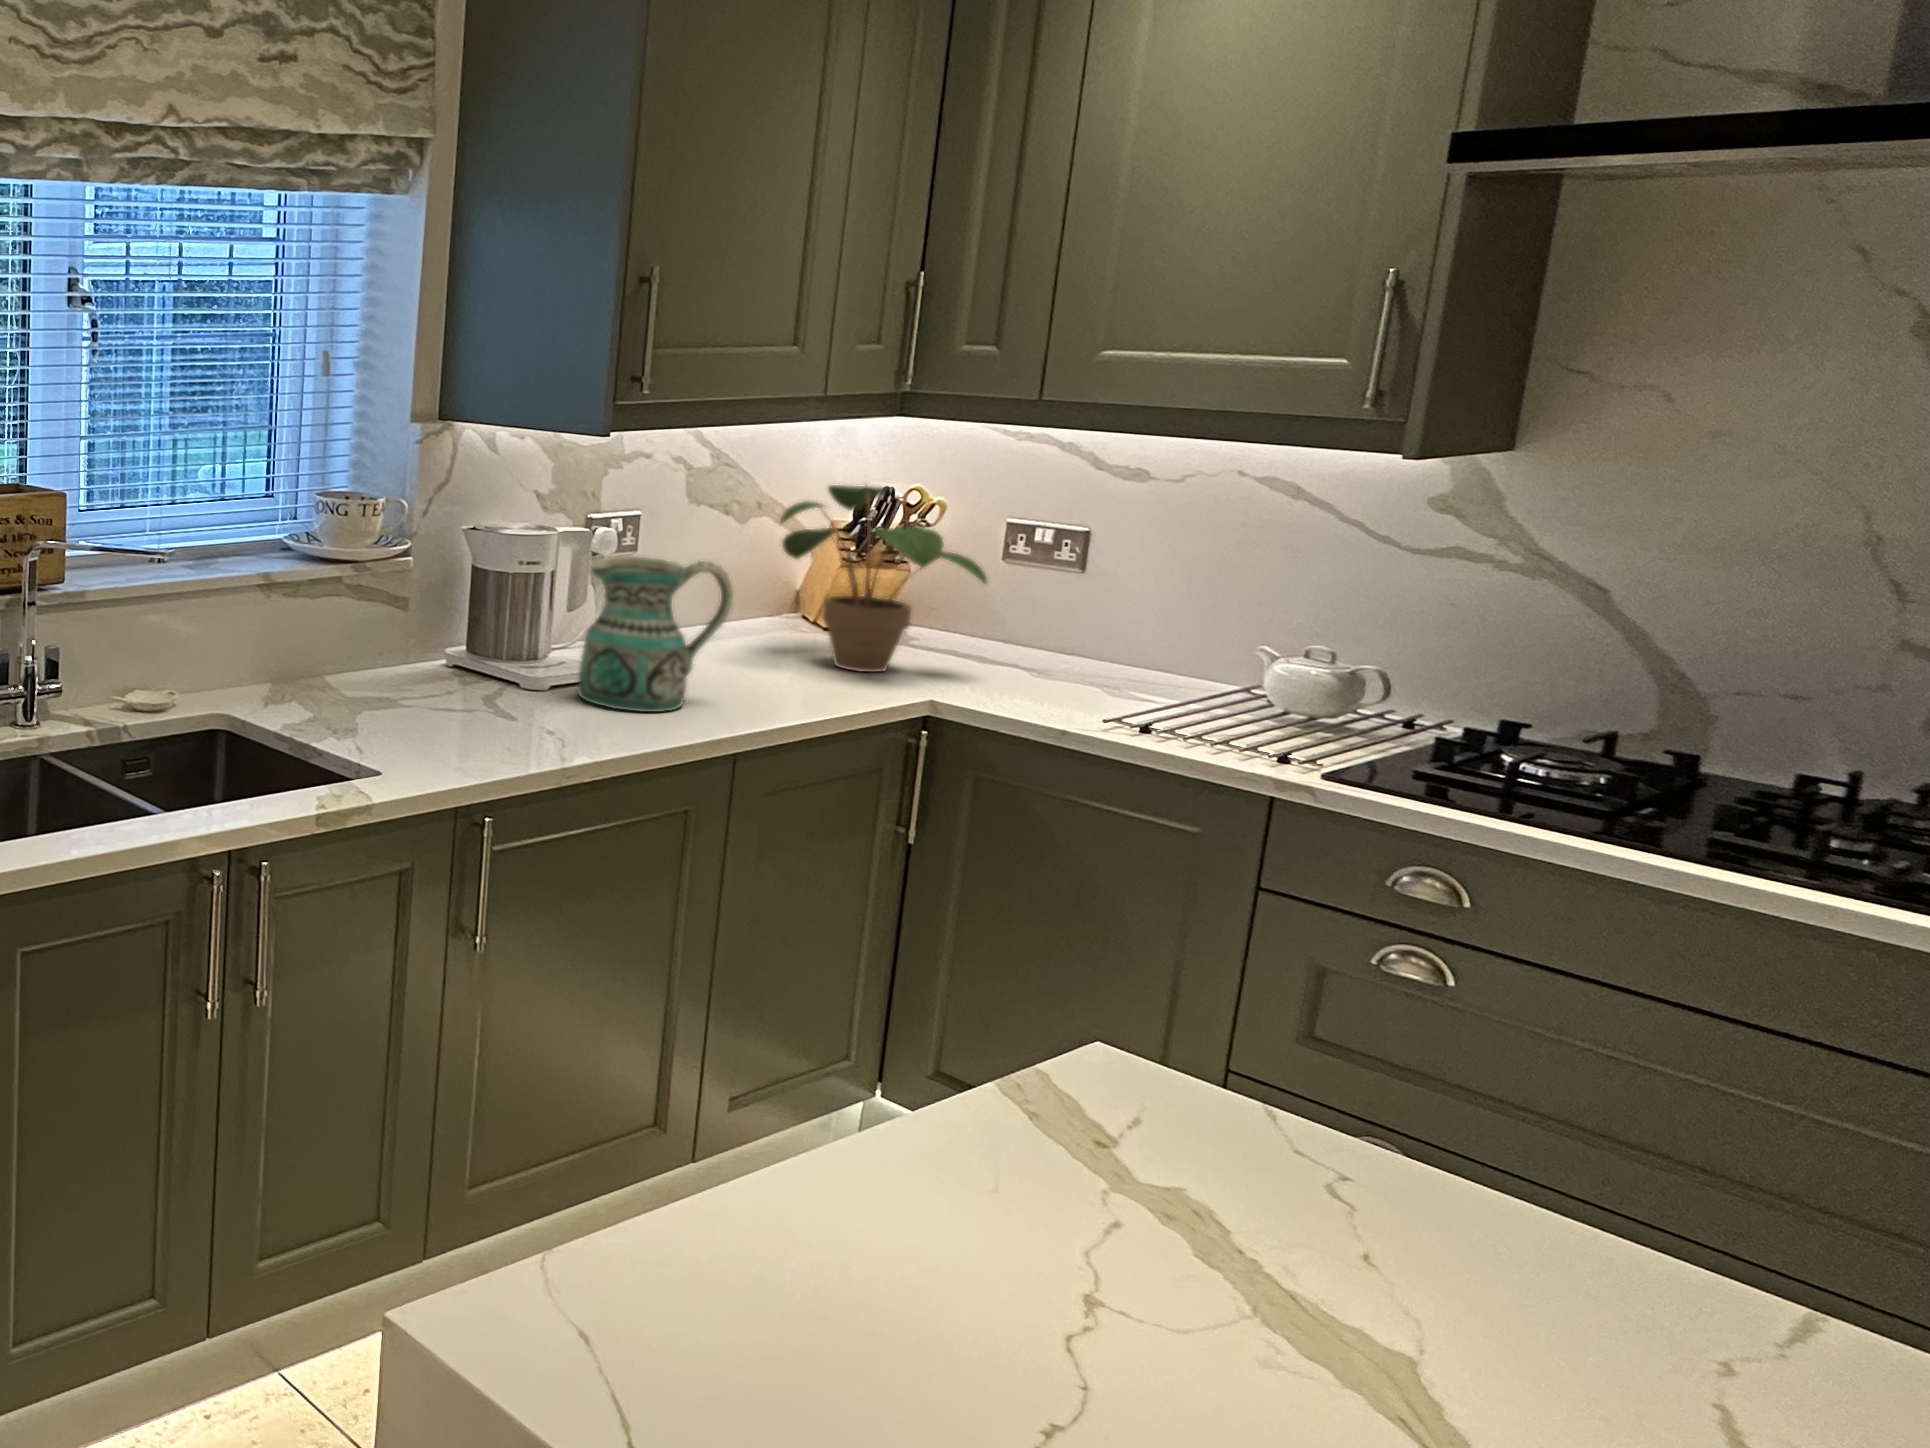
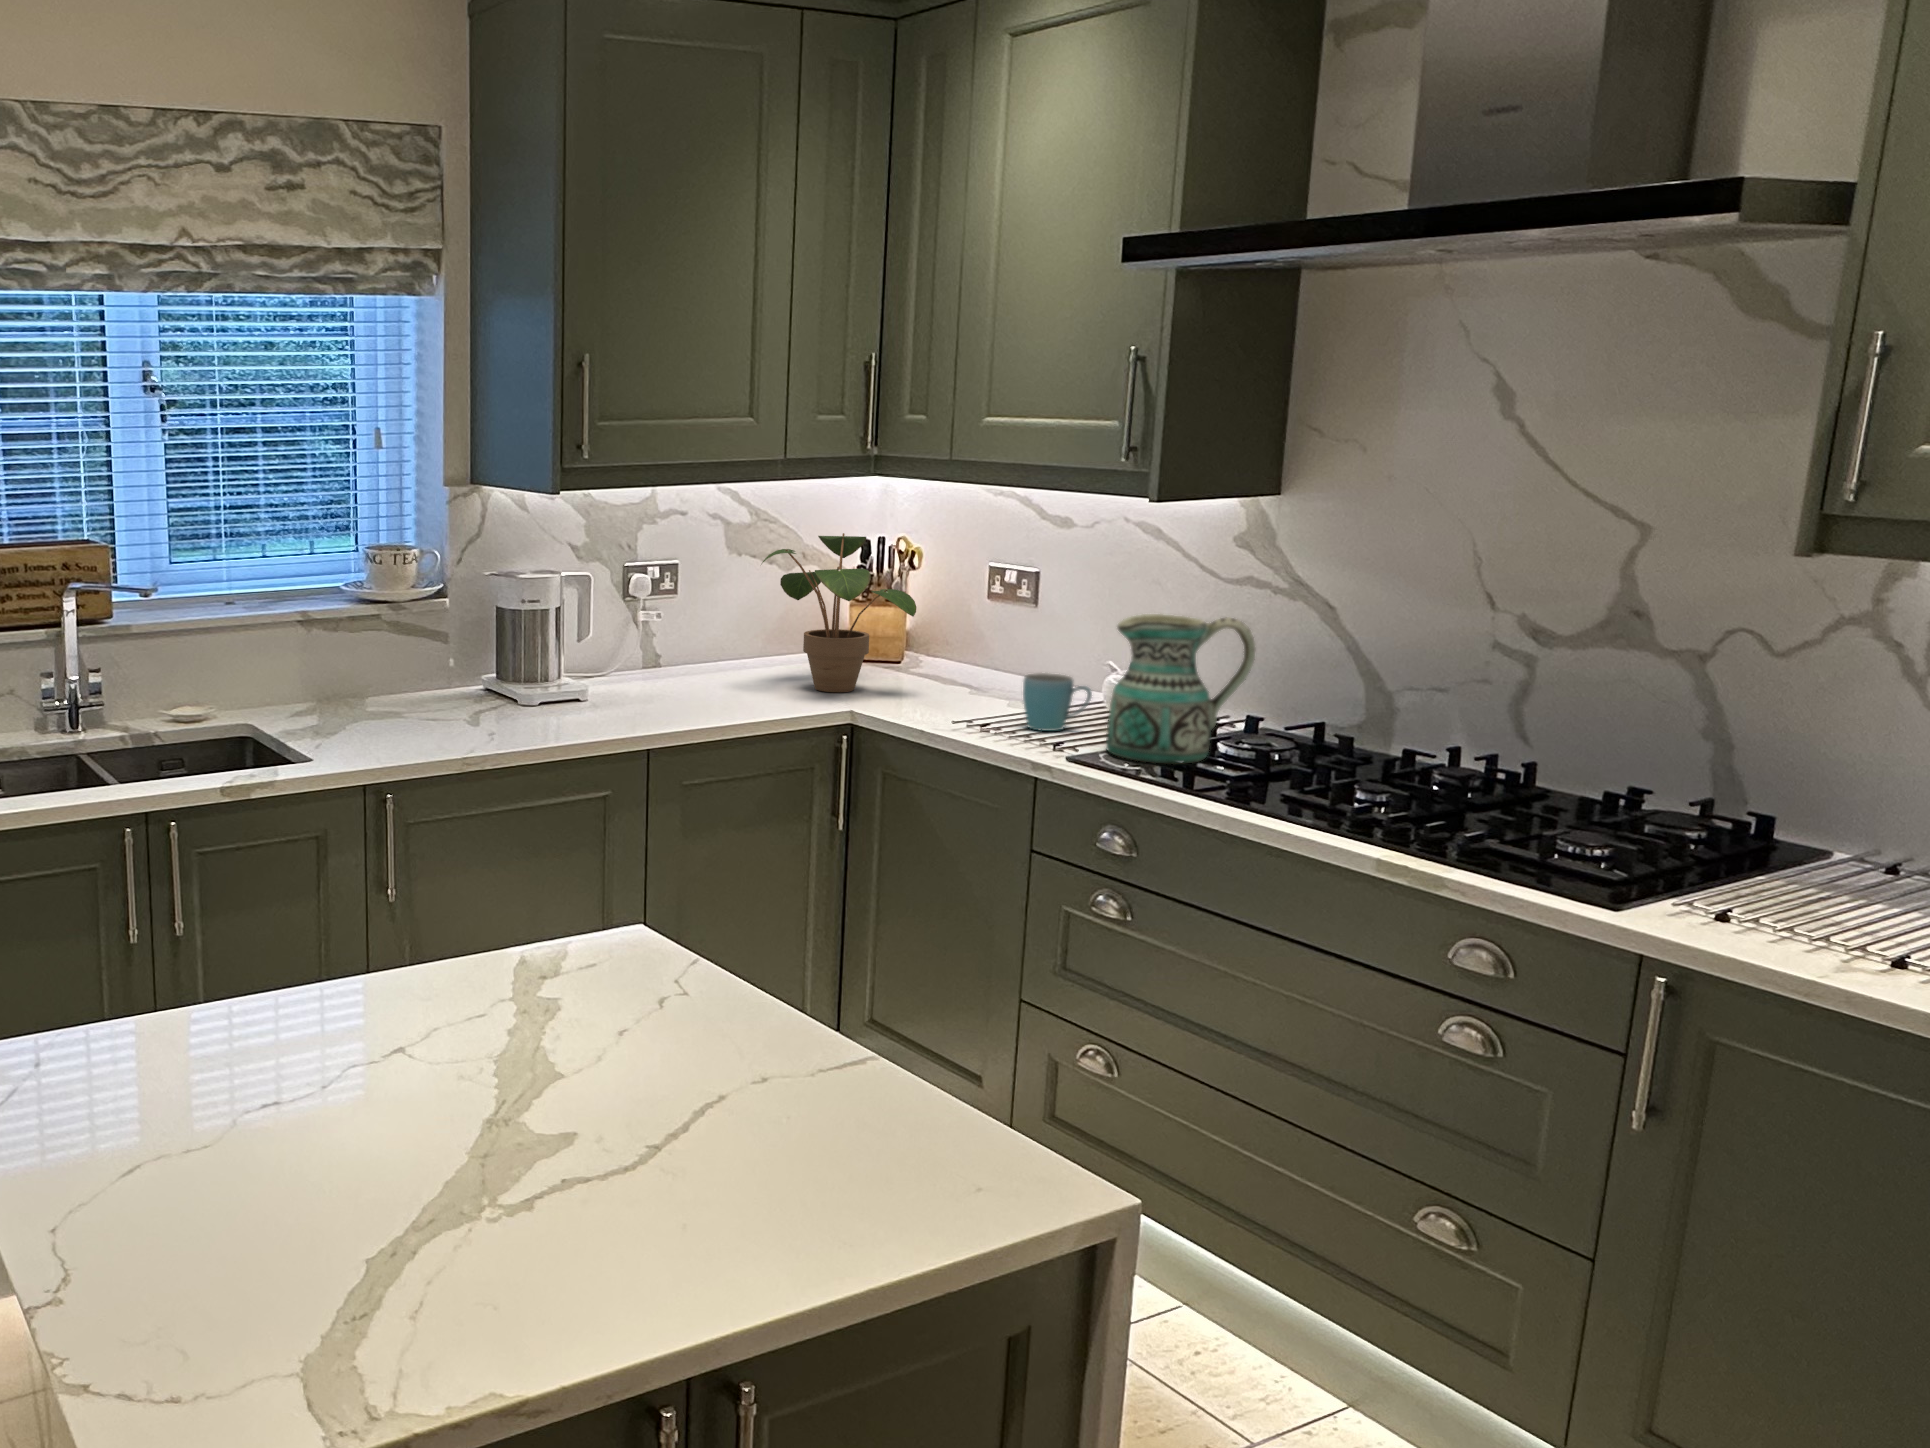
ceramic pitcher: present [578,556,733,712] -> present [1106,614,1255,764]
mug: none [1195,663,1299,736] -> present [1023,673,1092,731]

